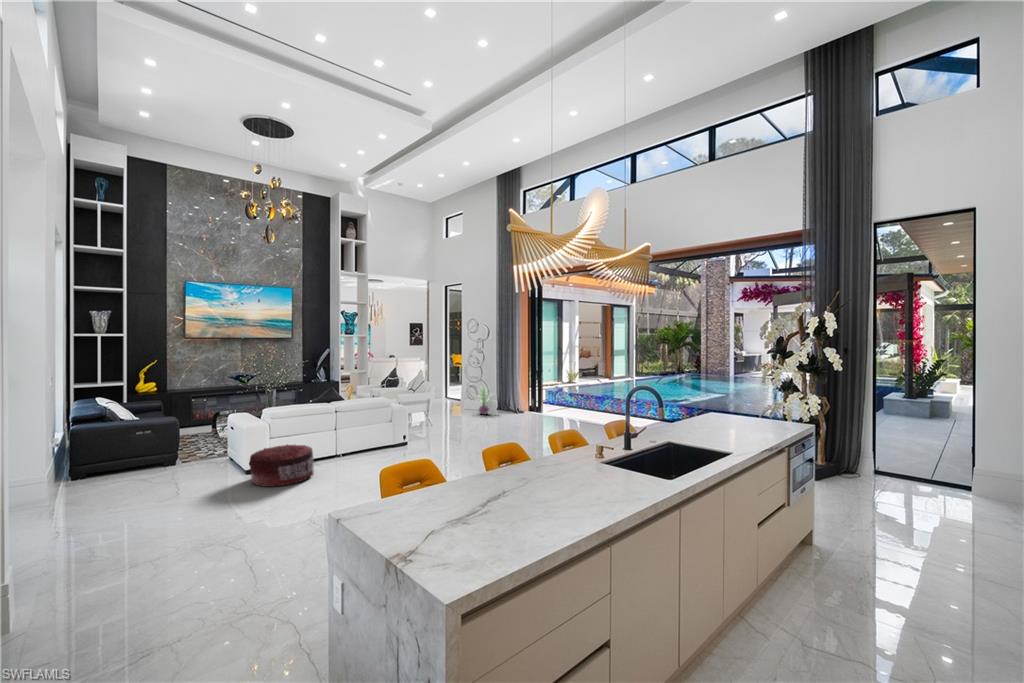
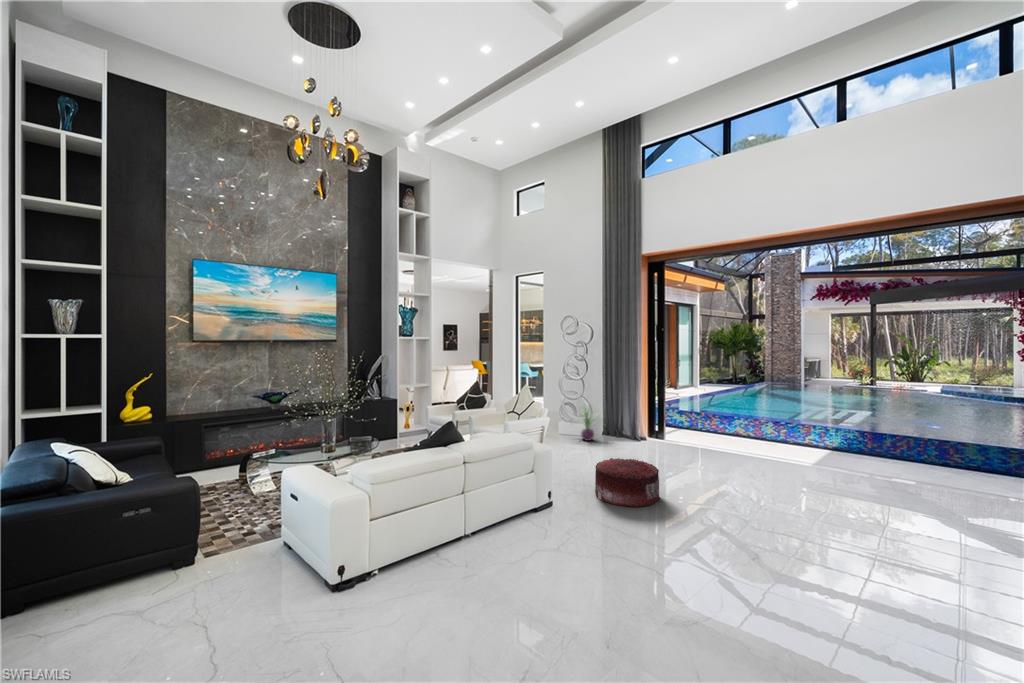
pouf: present [250,445,314,487] -> present [595,458,661,507]

